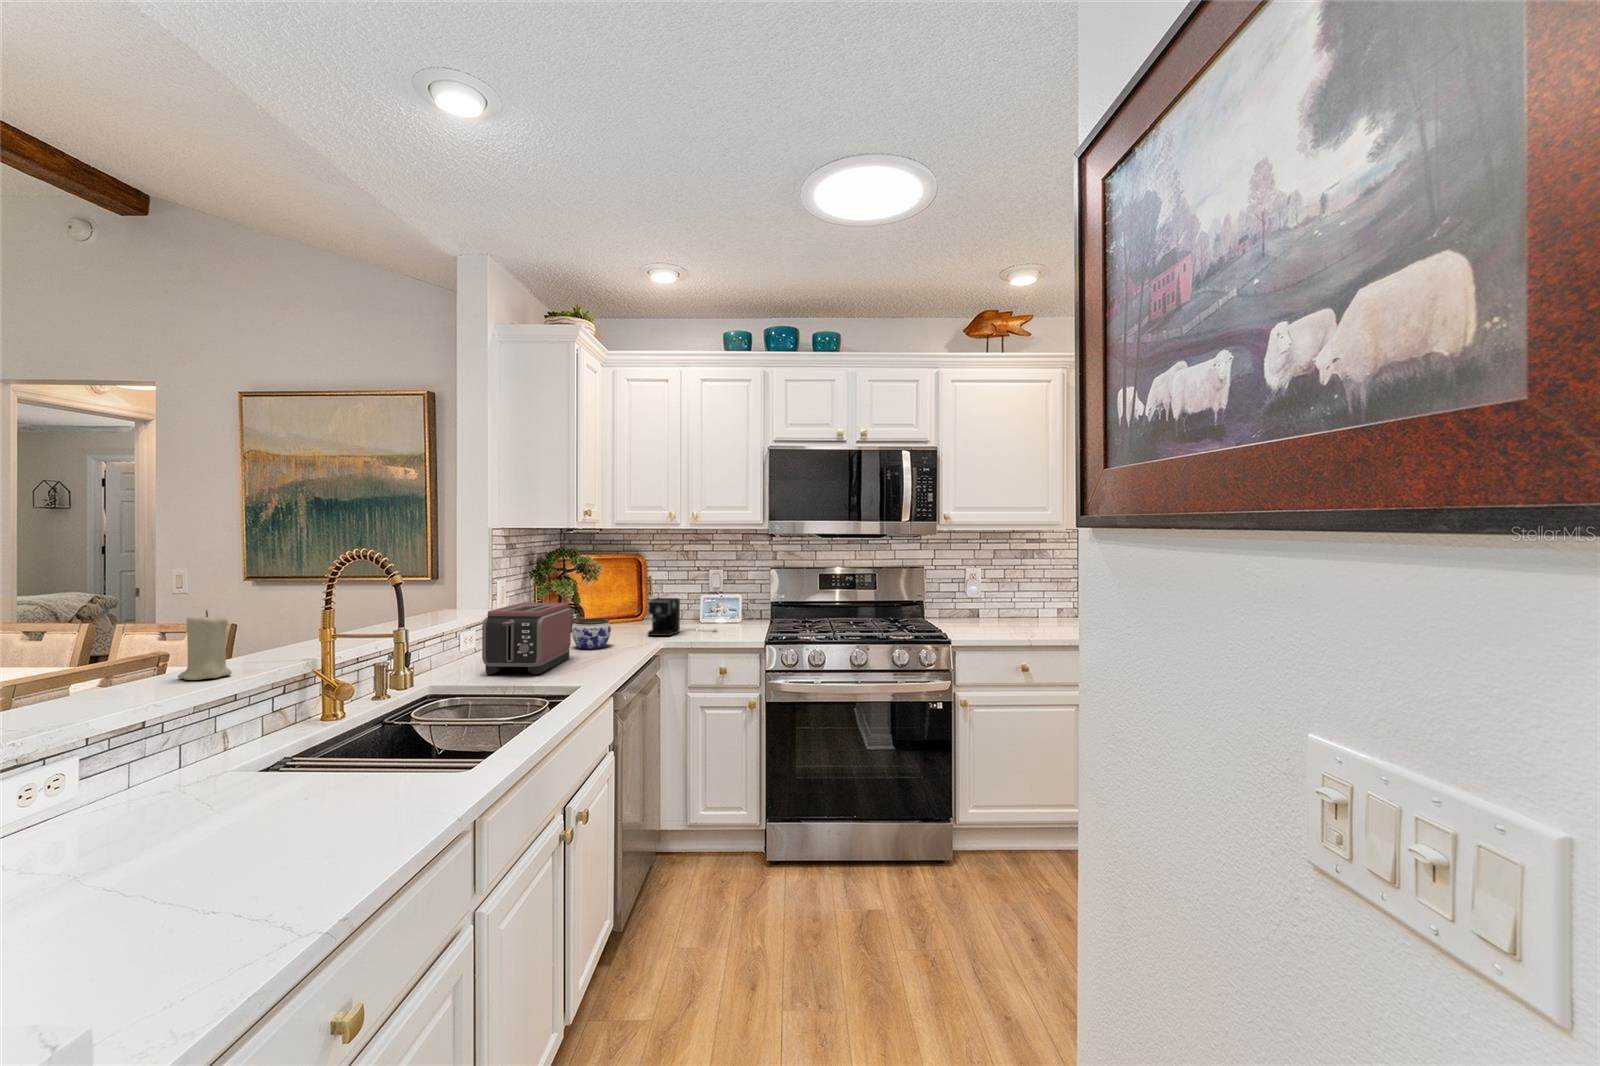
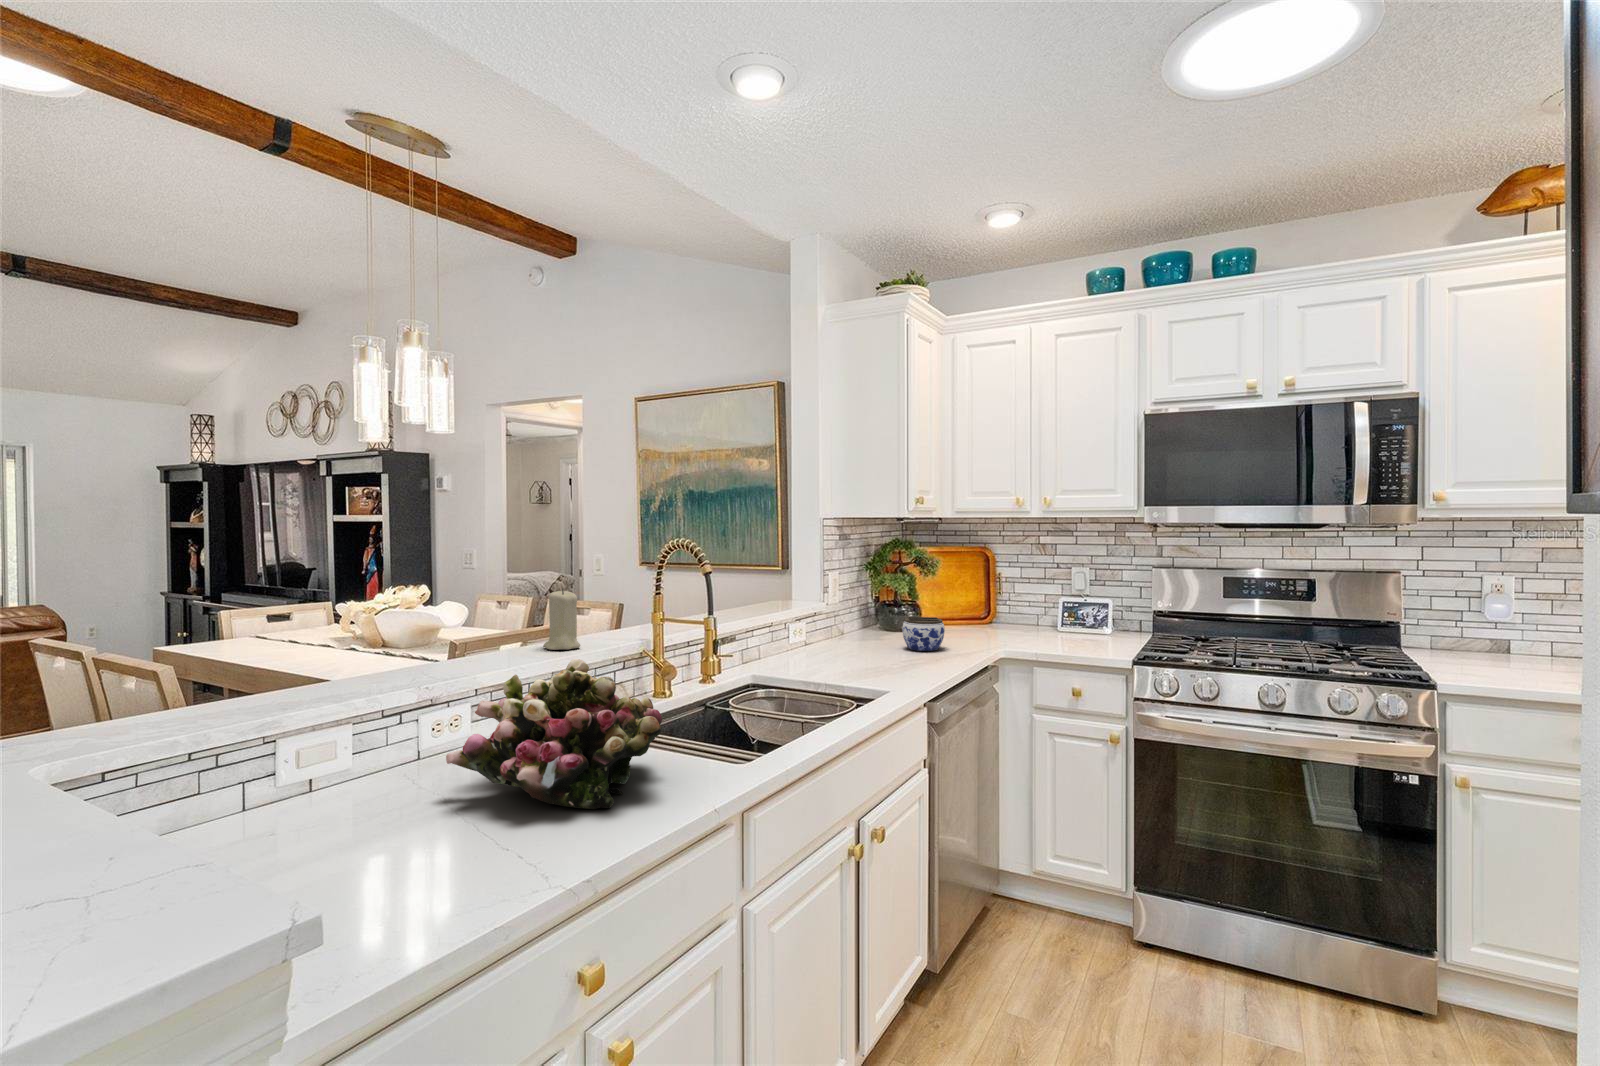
coffee maker: present [648,598,716,636] -> none [990,598,1077,643]
toaster: present [482,603,571,674] -> none [803,596,897,674]
flower arrangement: none [98,683,387,838] -> present [446,659,662,809]

